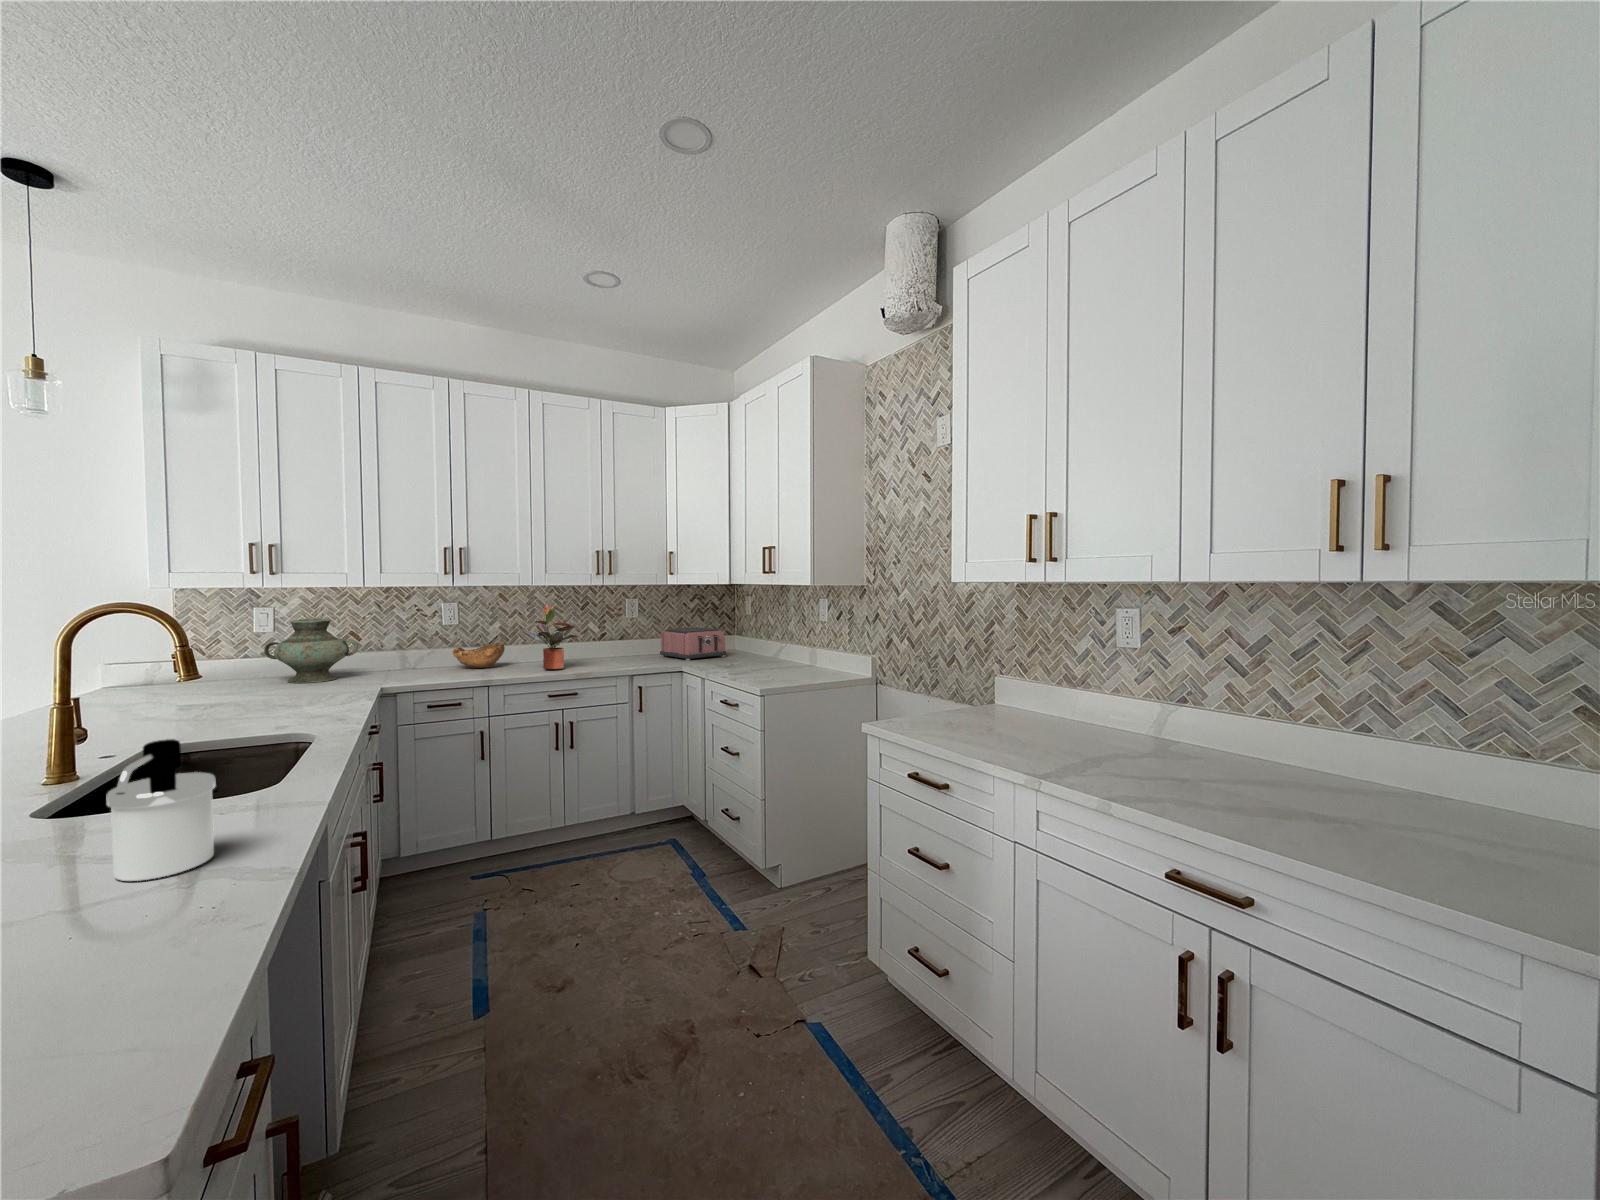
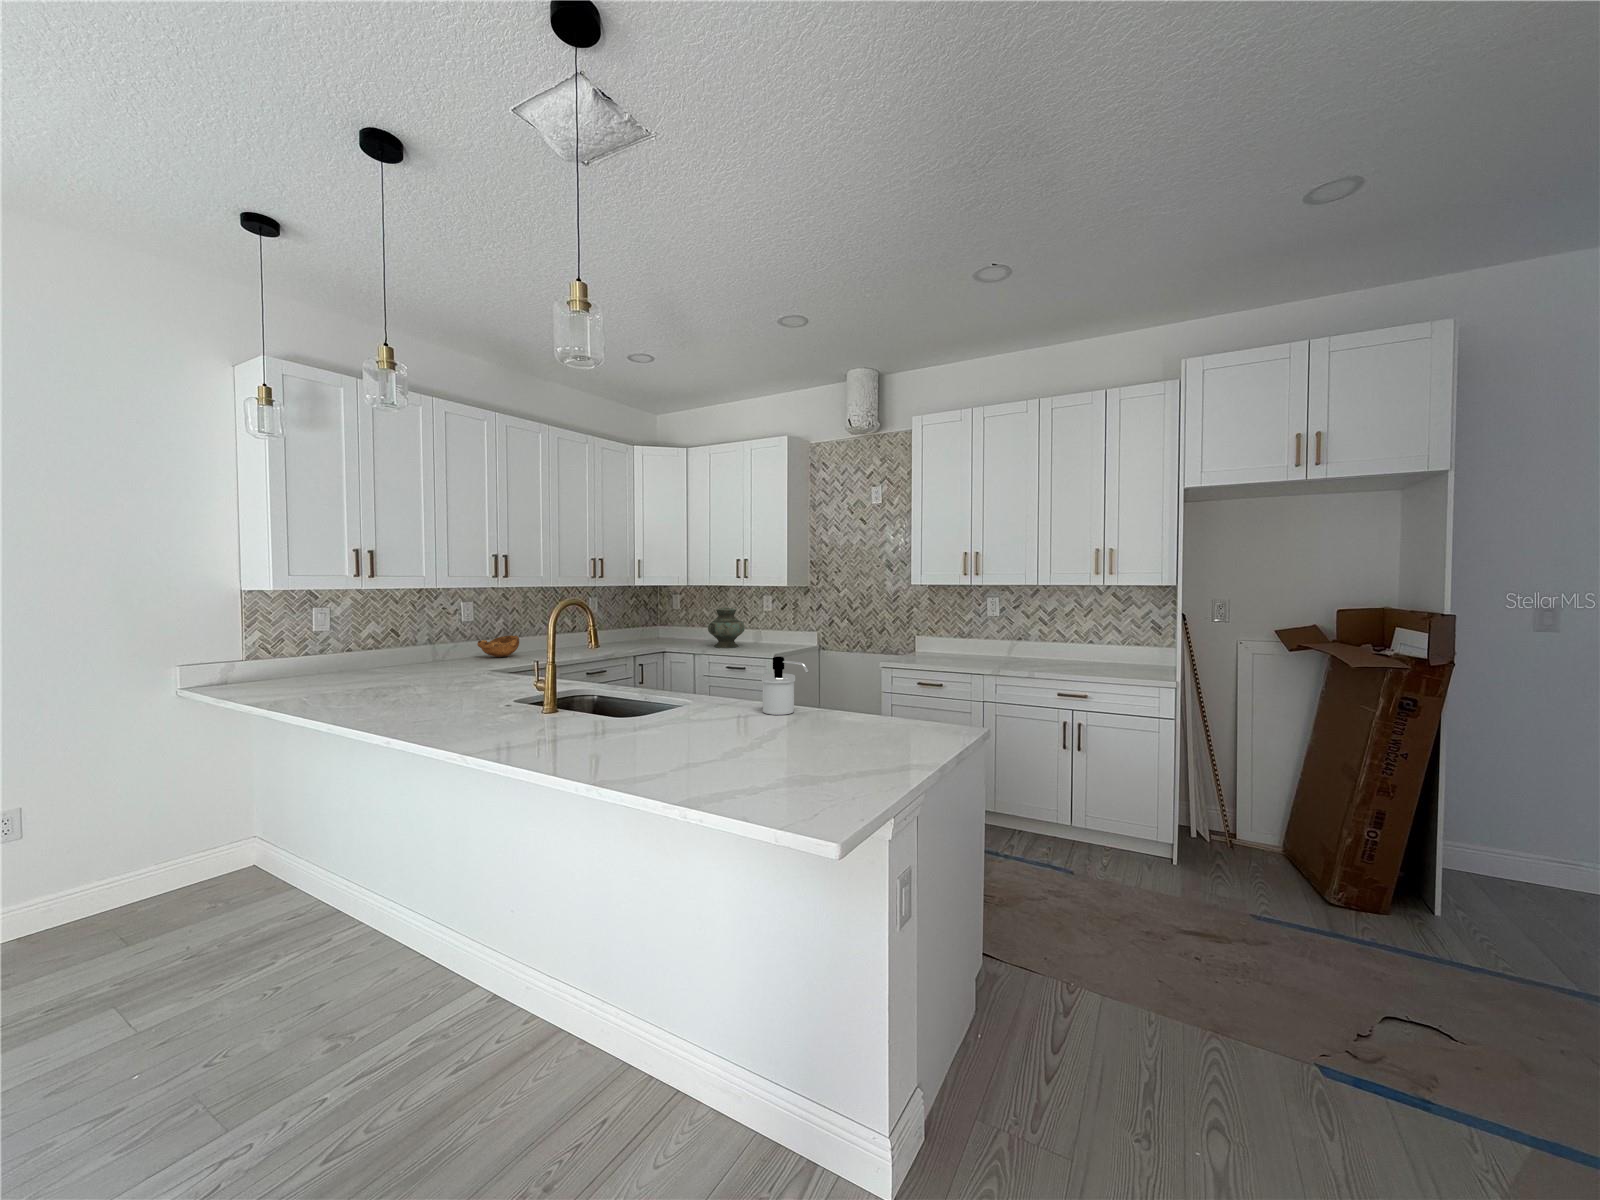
potted plant: present [523,605,579,669] -> none [551,602,595,655]
vase: present [264,618,358,683] -> present [708,607,745,648]
toaster: present [660,627,726,661] -> none [613,620,667,645]

